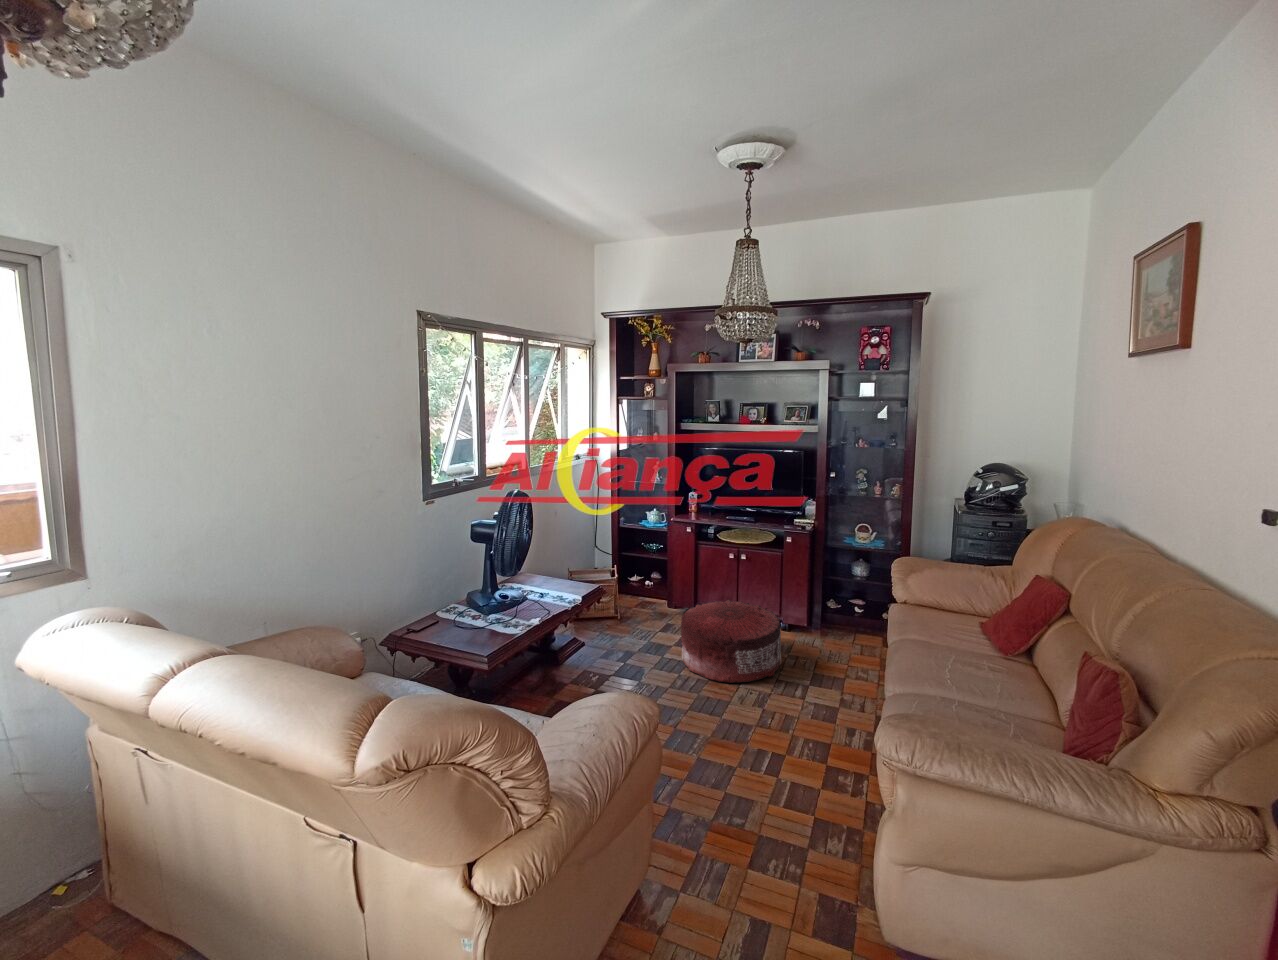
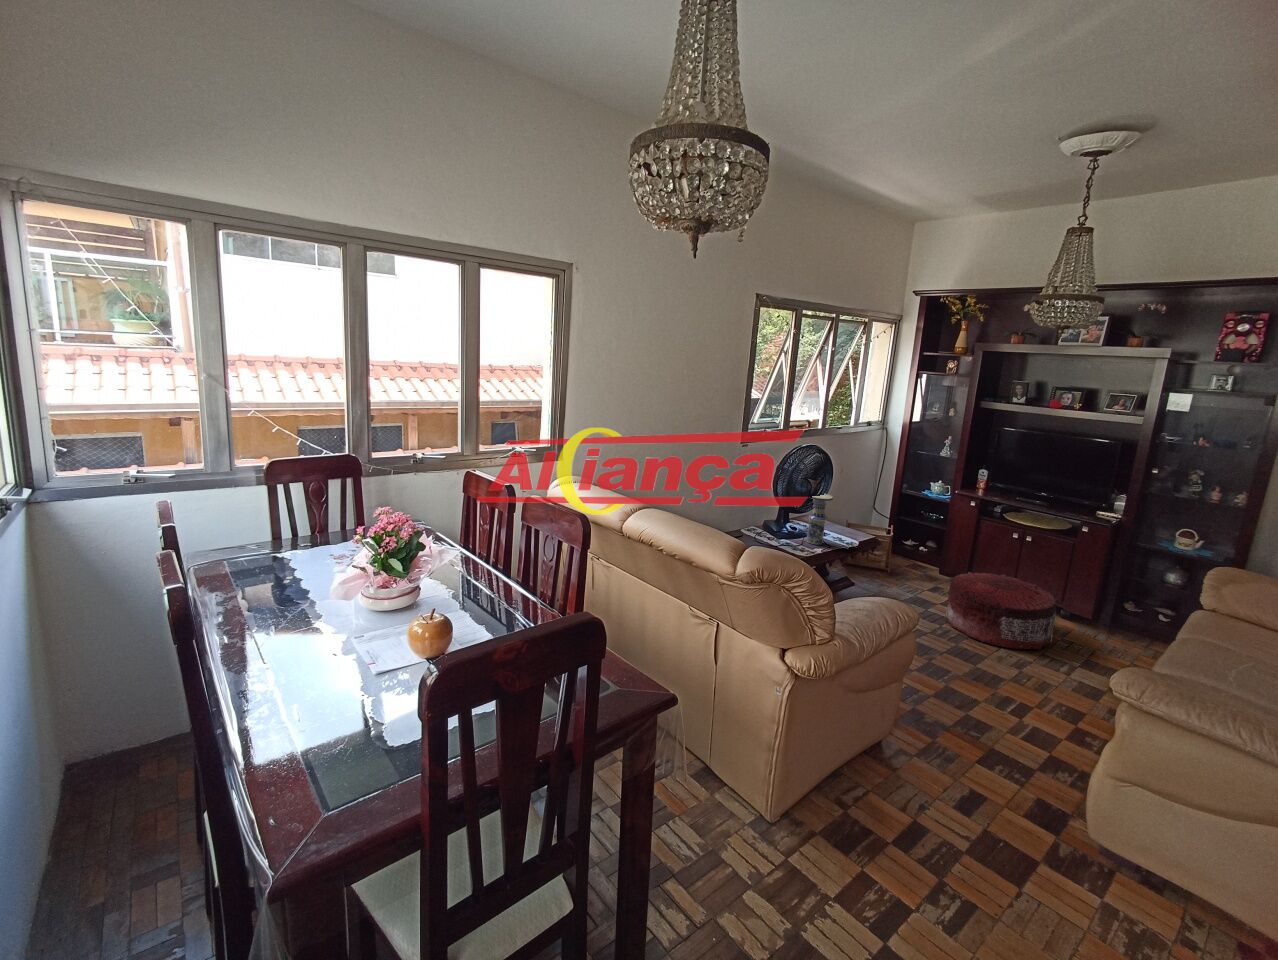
vase: none [515,549,544,613] -> present [807,493,833,545]

